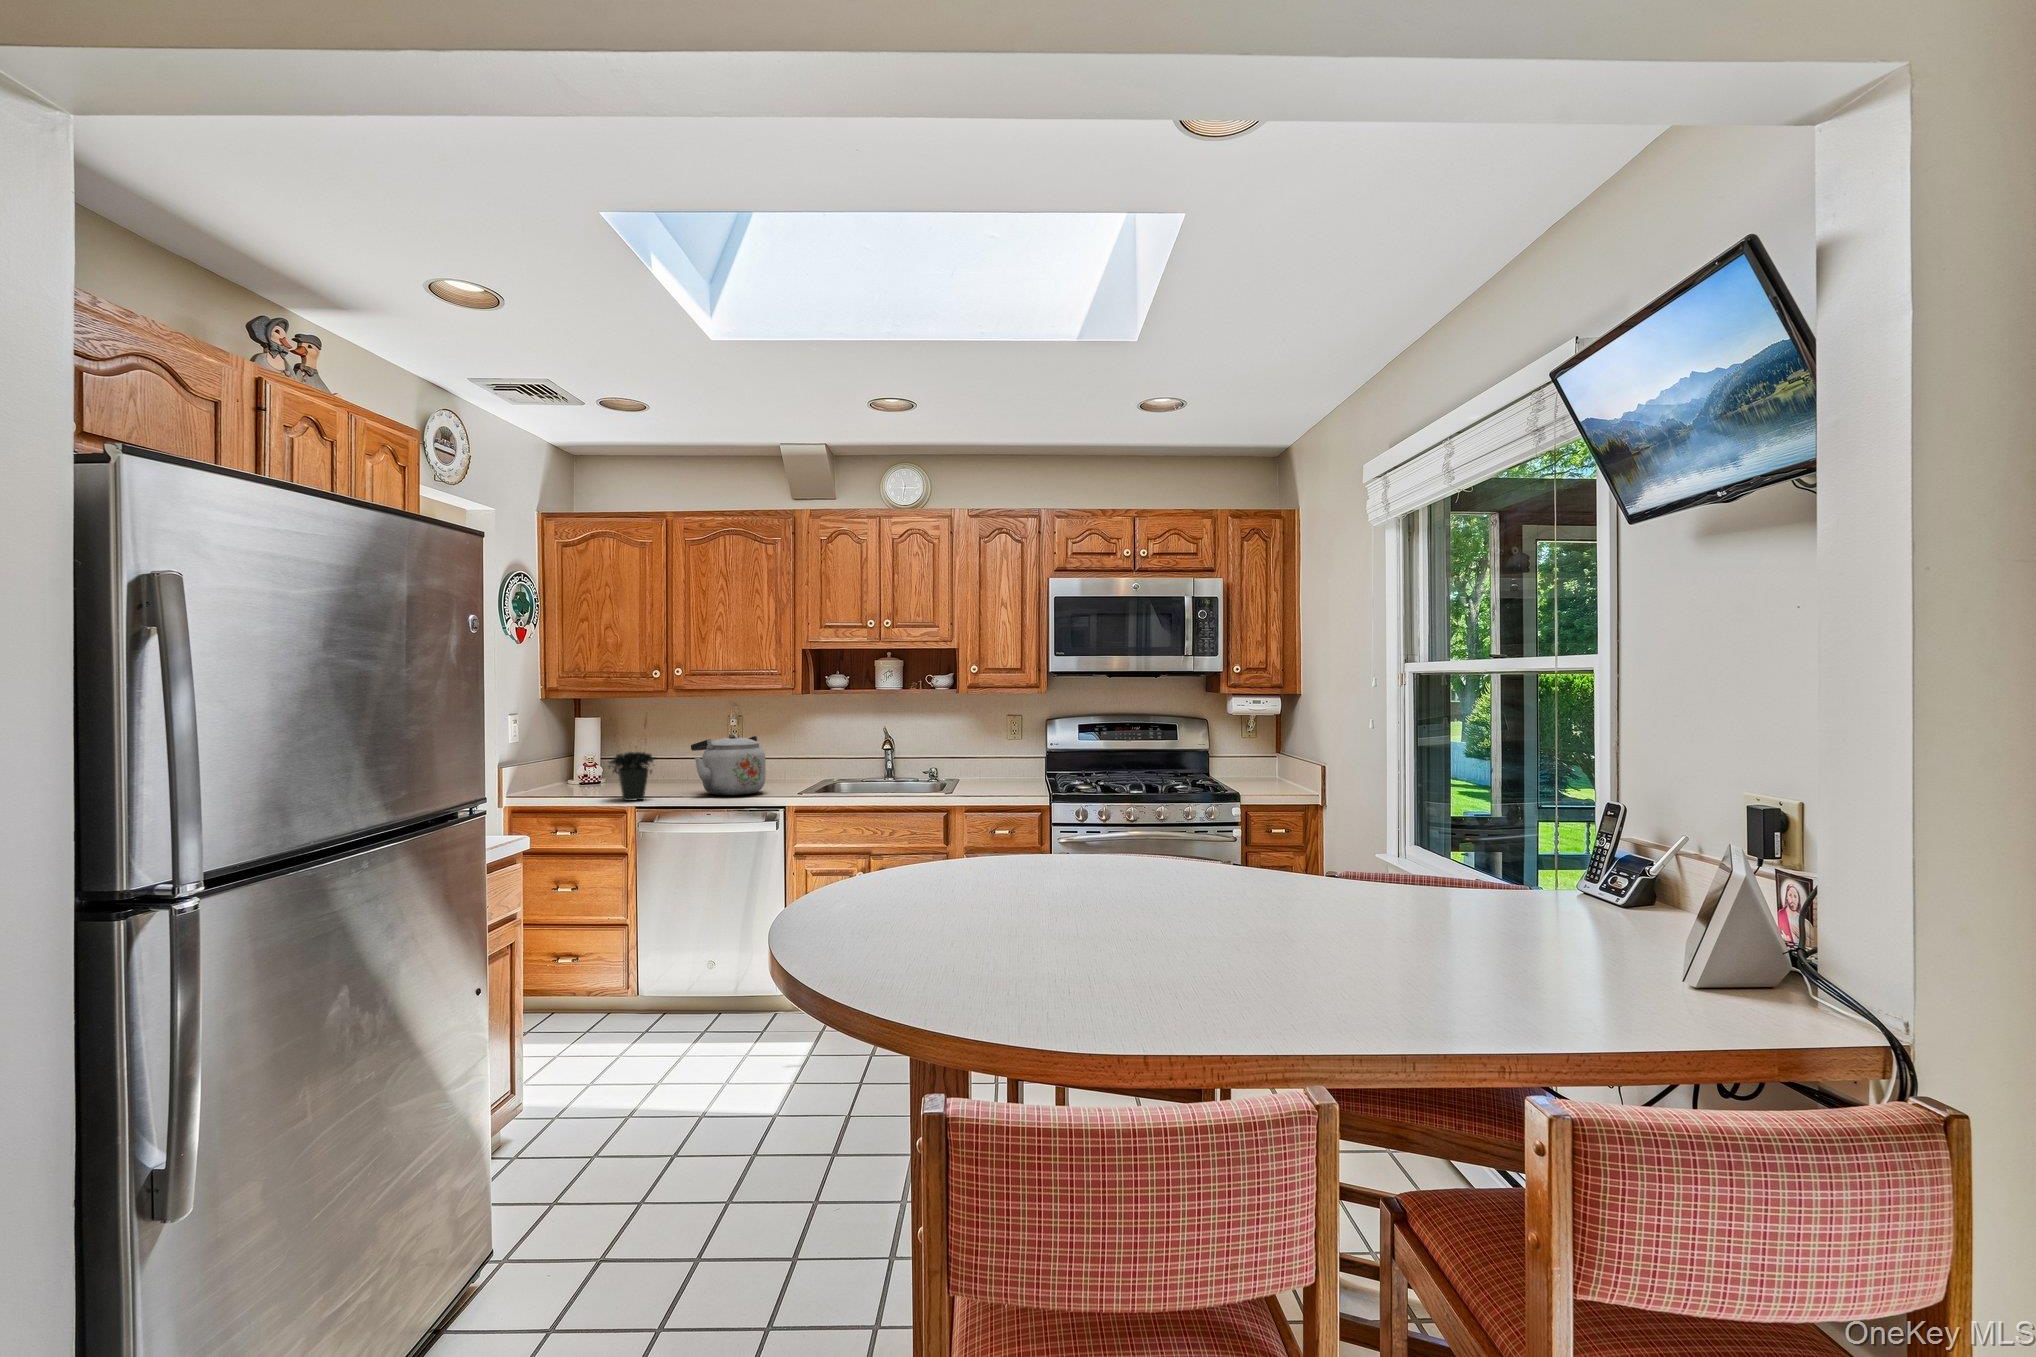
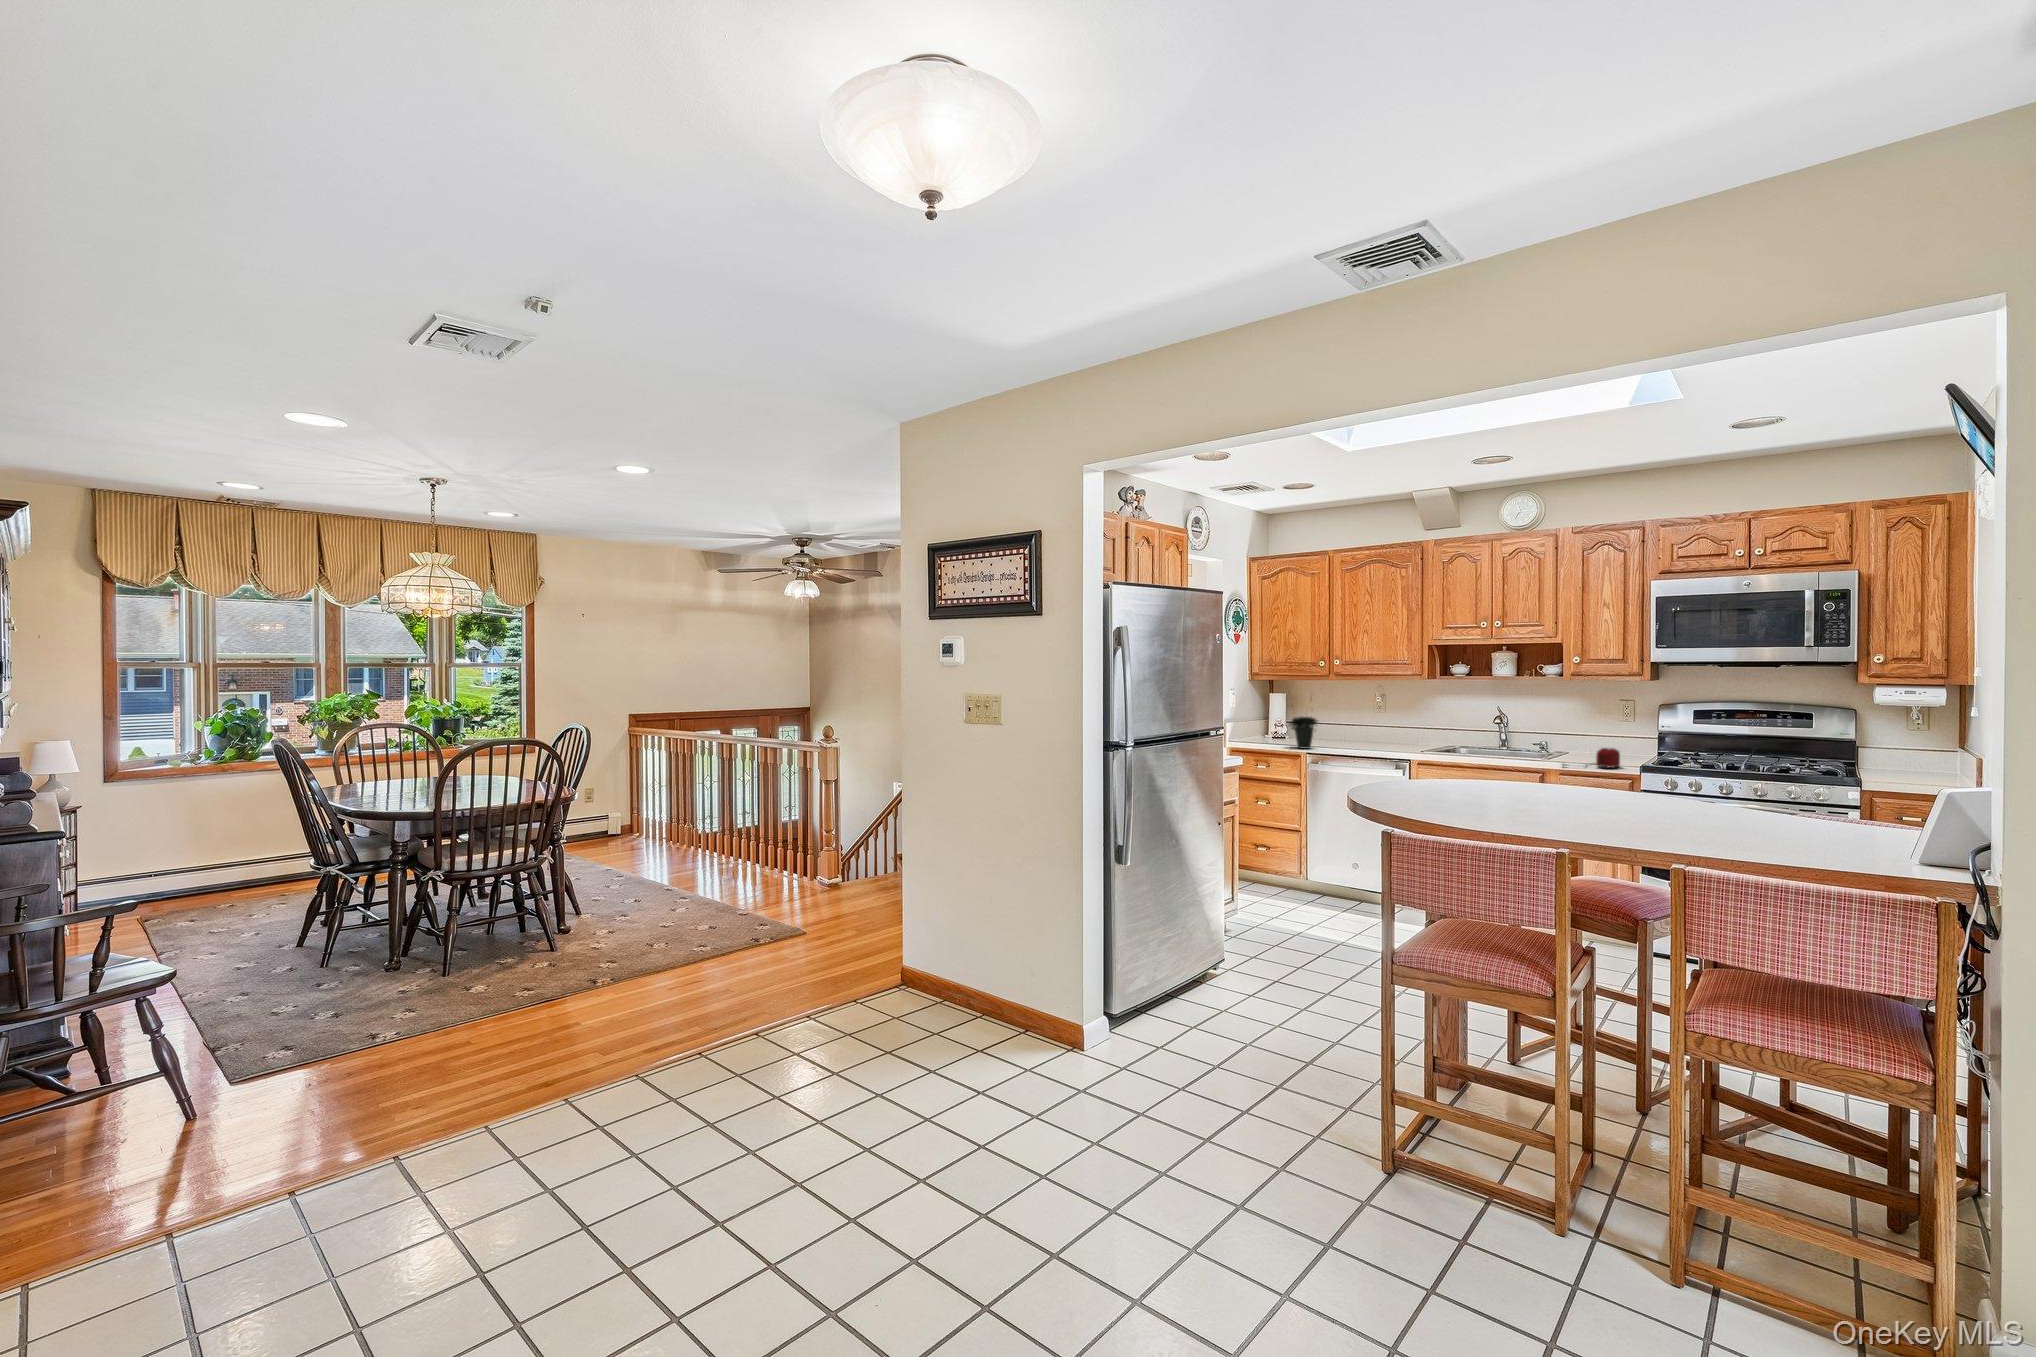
kettle: present [691,734,766,795] -> none [1344,707,1397,750]
toaster: none [969,774,1025,802] -> present [1562,748,1620,768]

